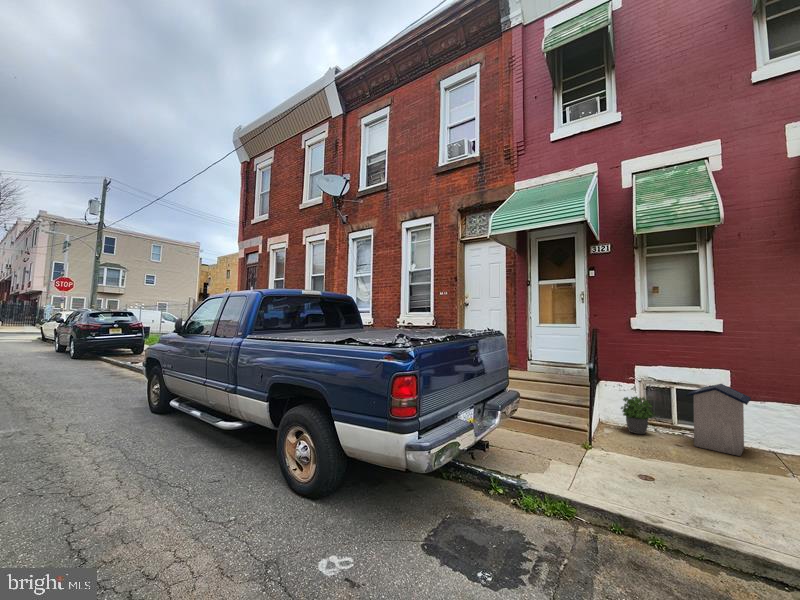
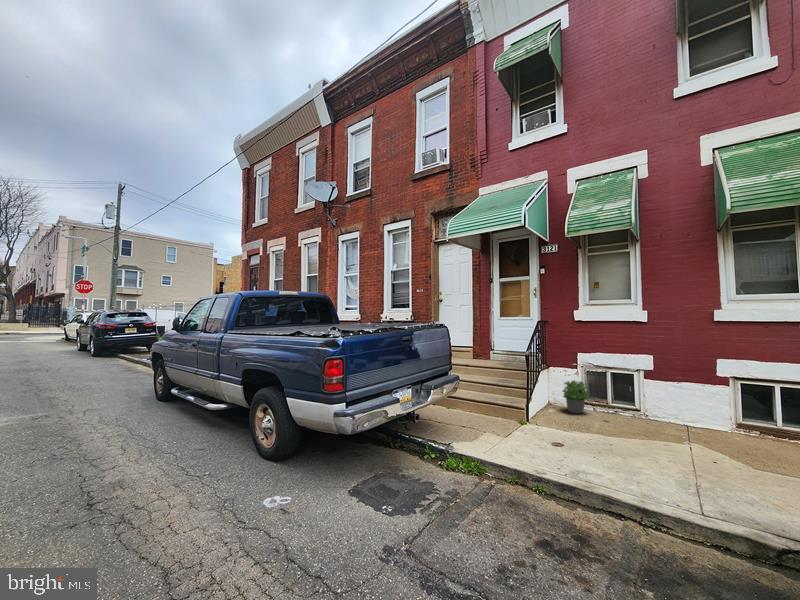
trash can: present [686,384,751,456] -> none [612,368,669,430]

